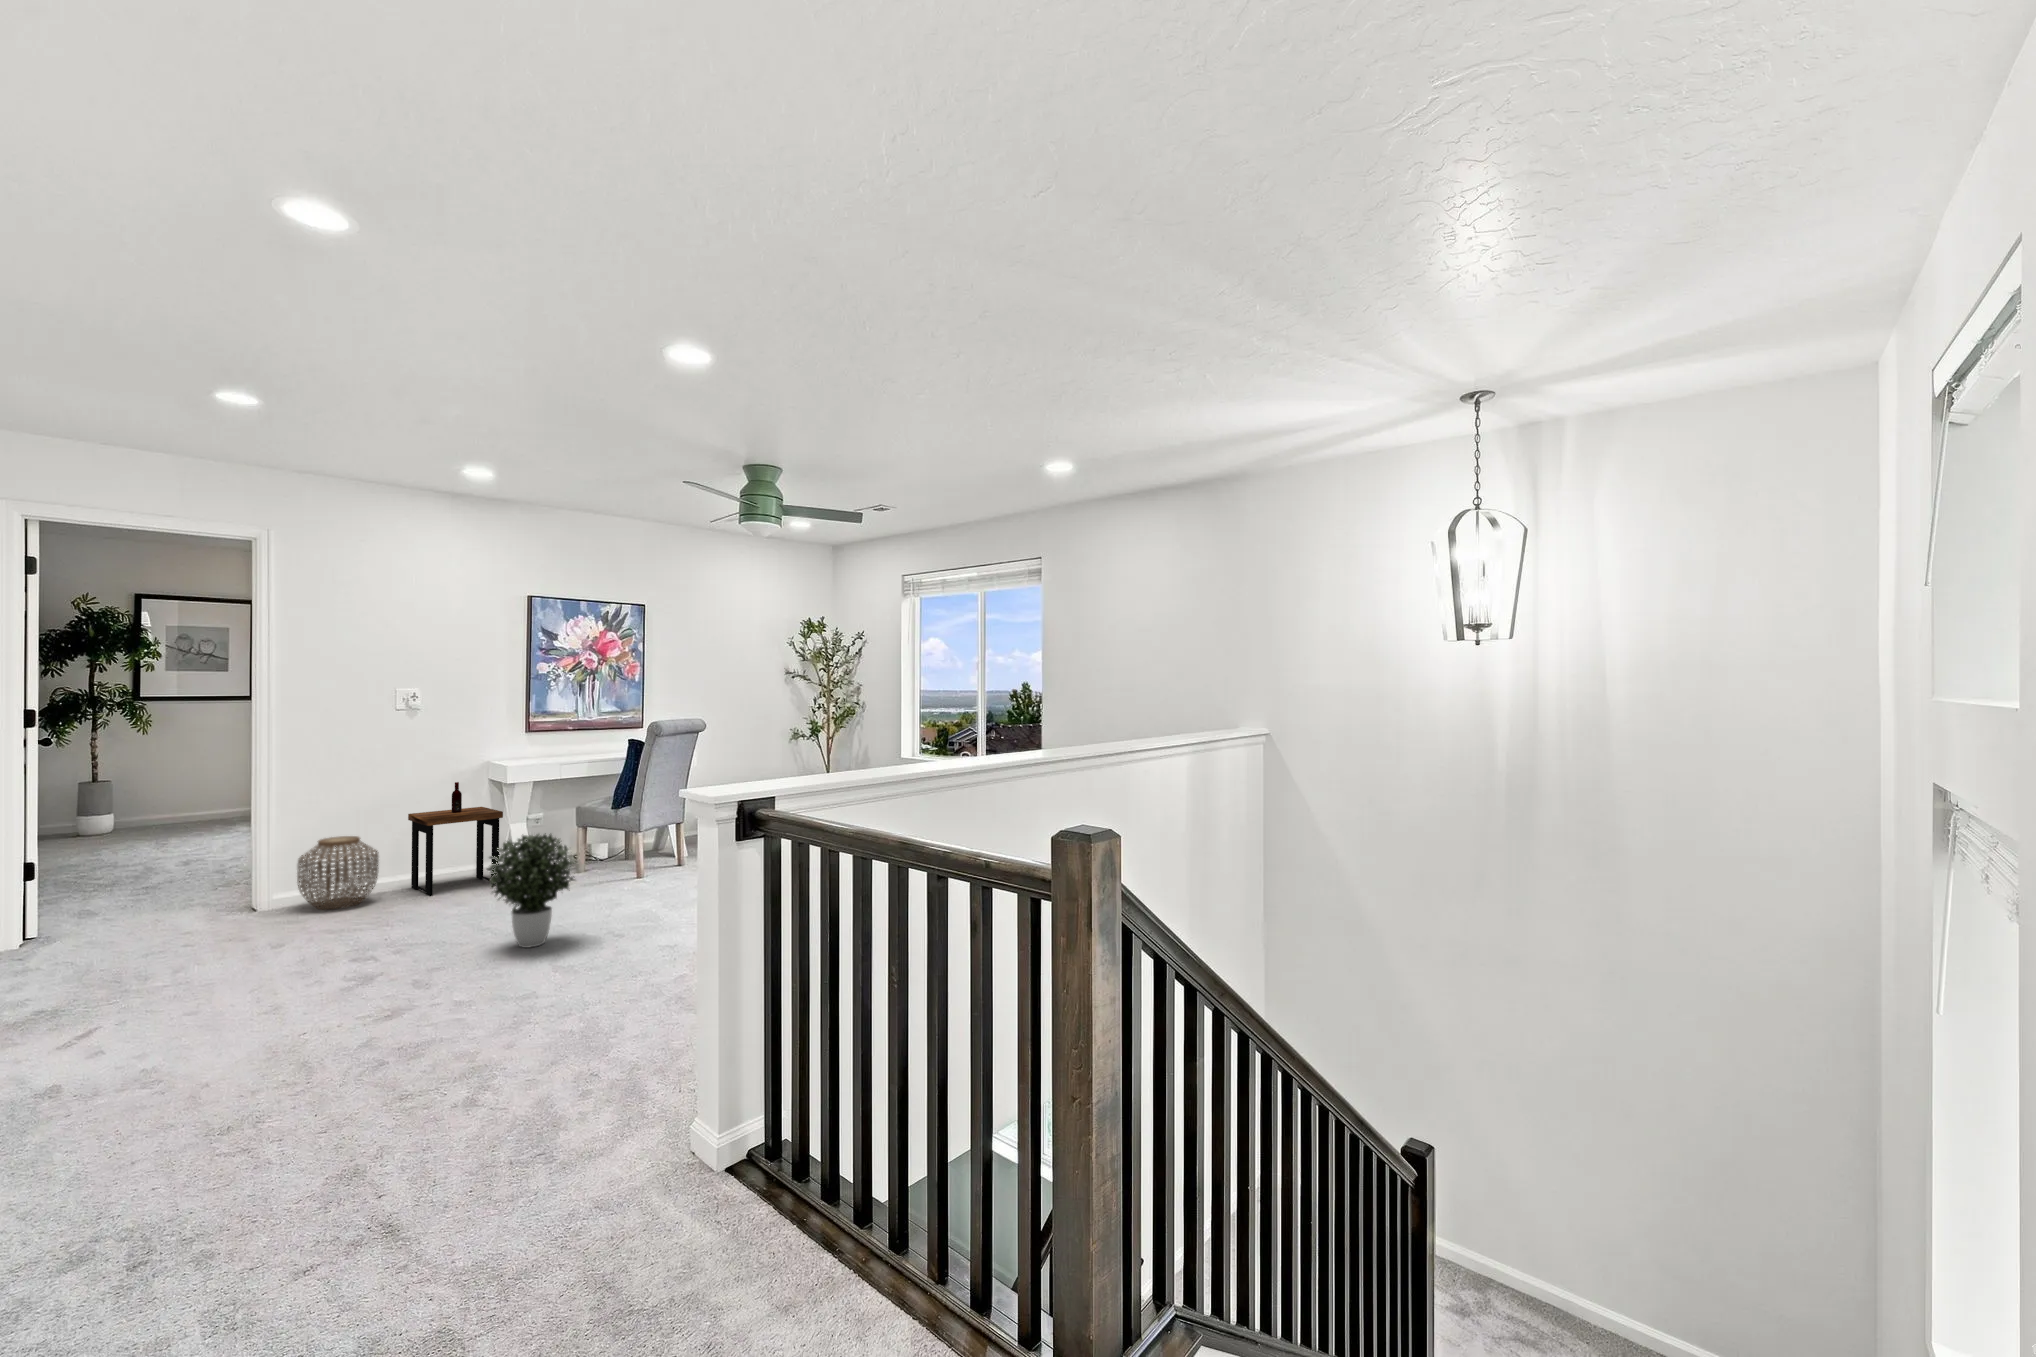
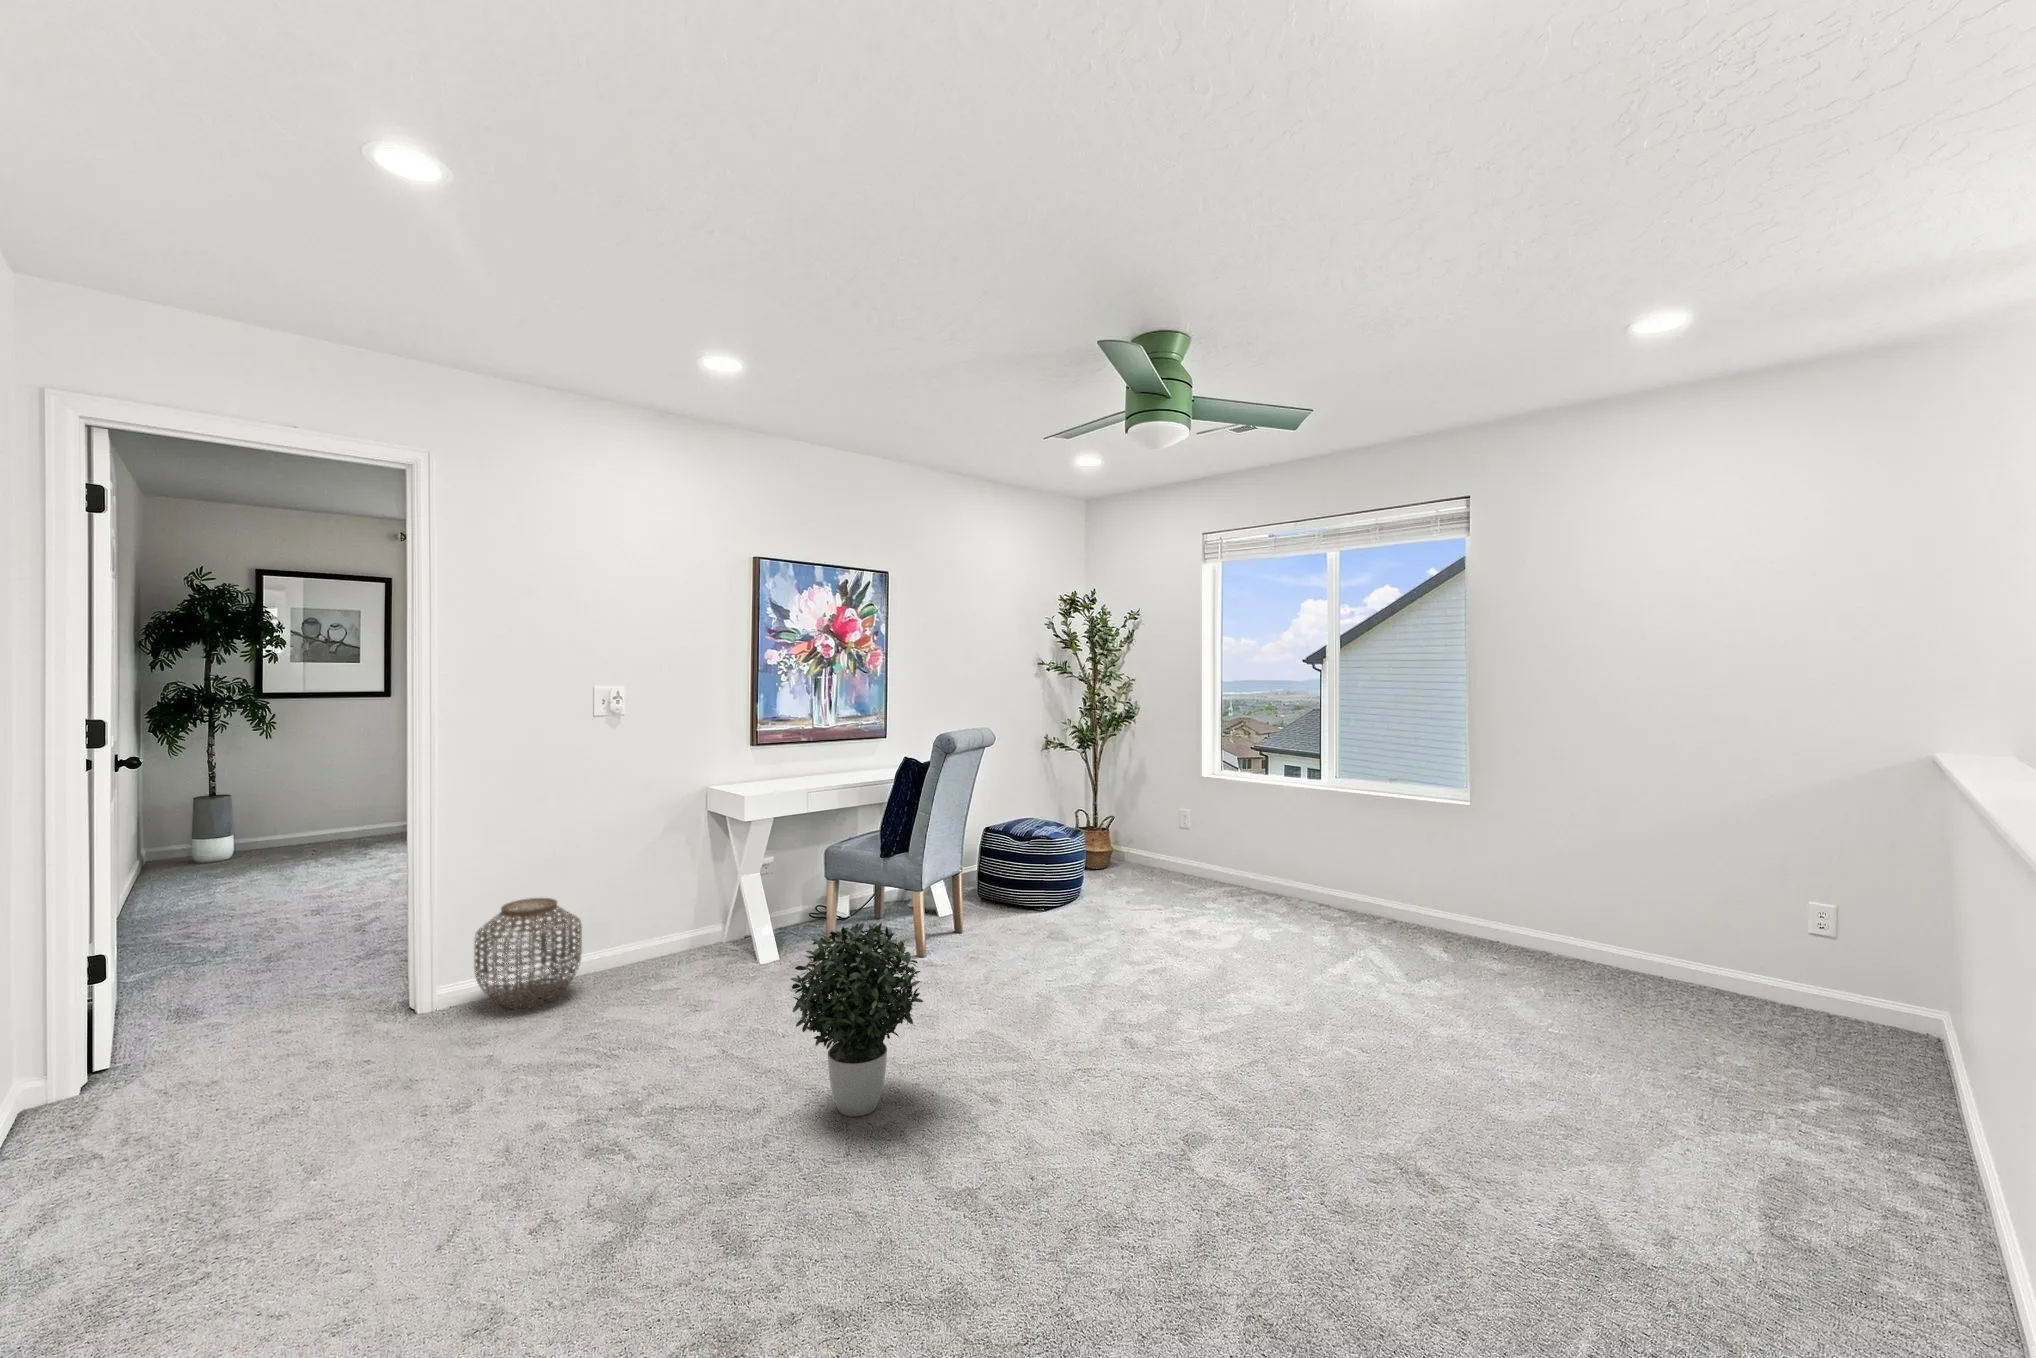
side table: present [408,782,503,896] -> none [612,816,737,982]

